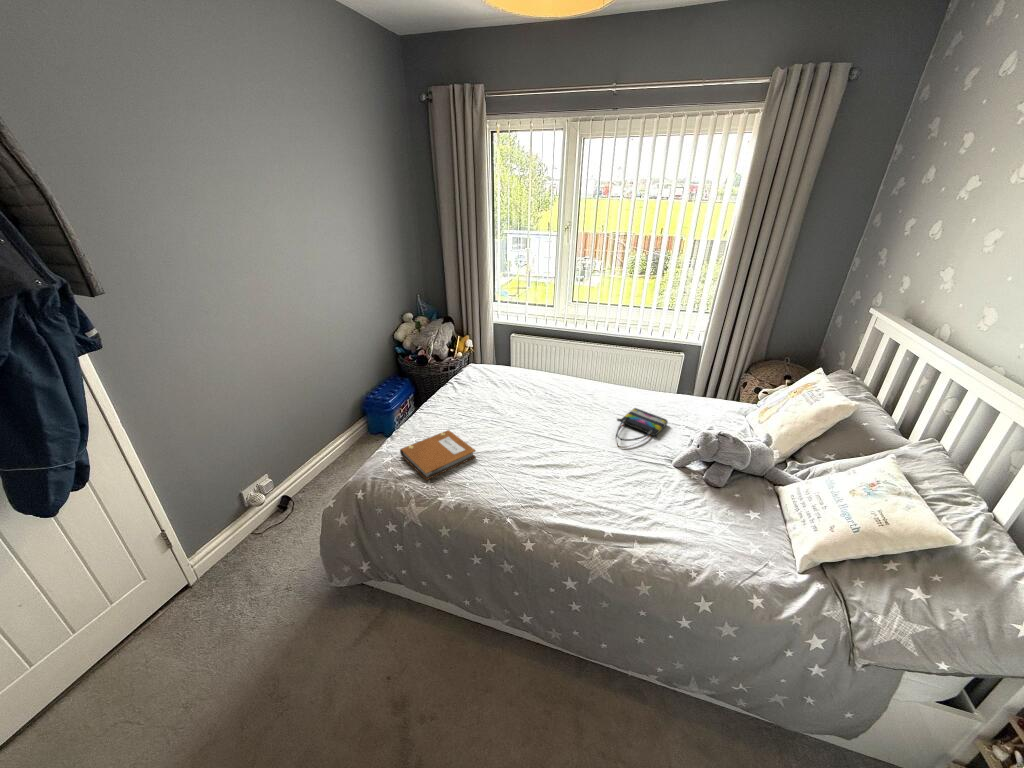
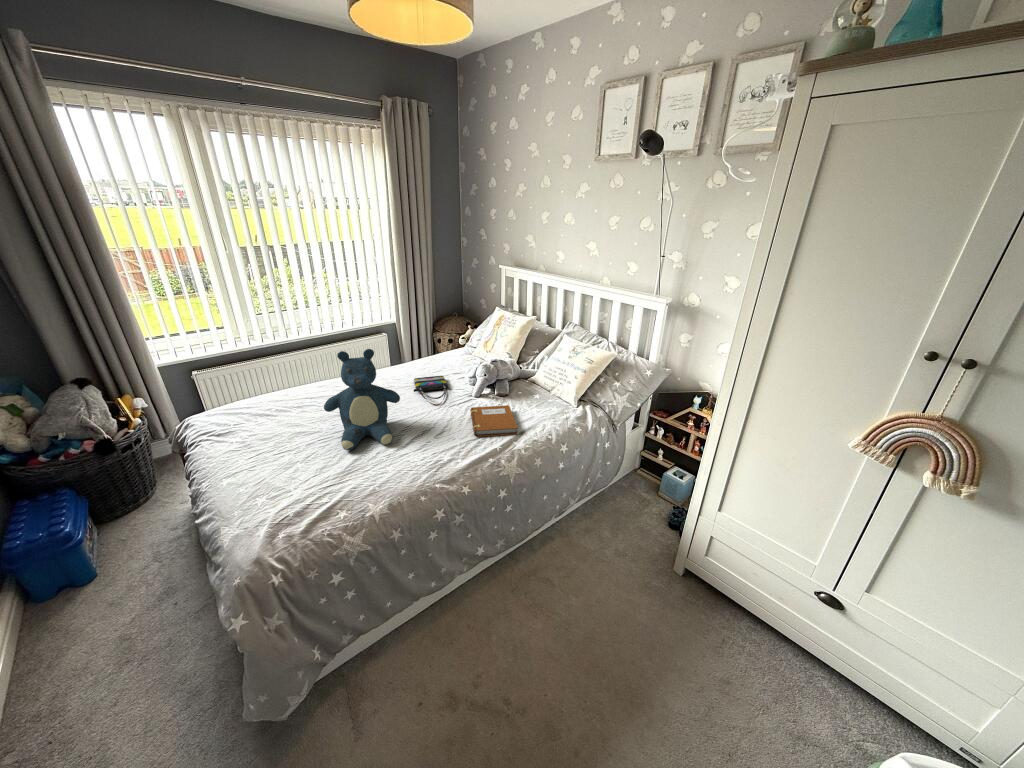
teddy bear: none [494,348,570,454] -> present [324,349,400,450]
notebook: present [400,430,475,480] -> present [470,405,517,437]

